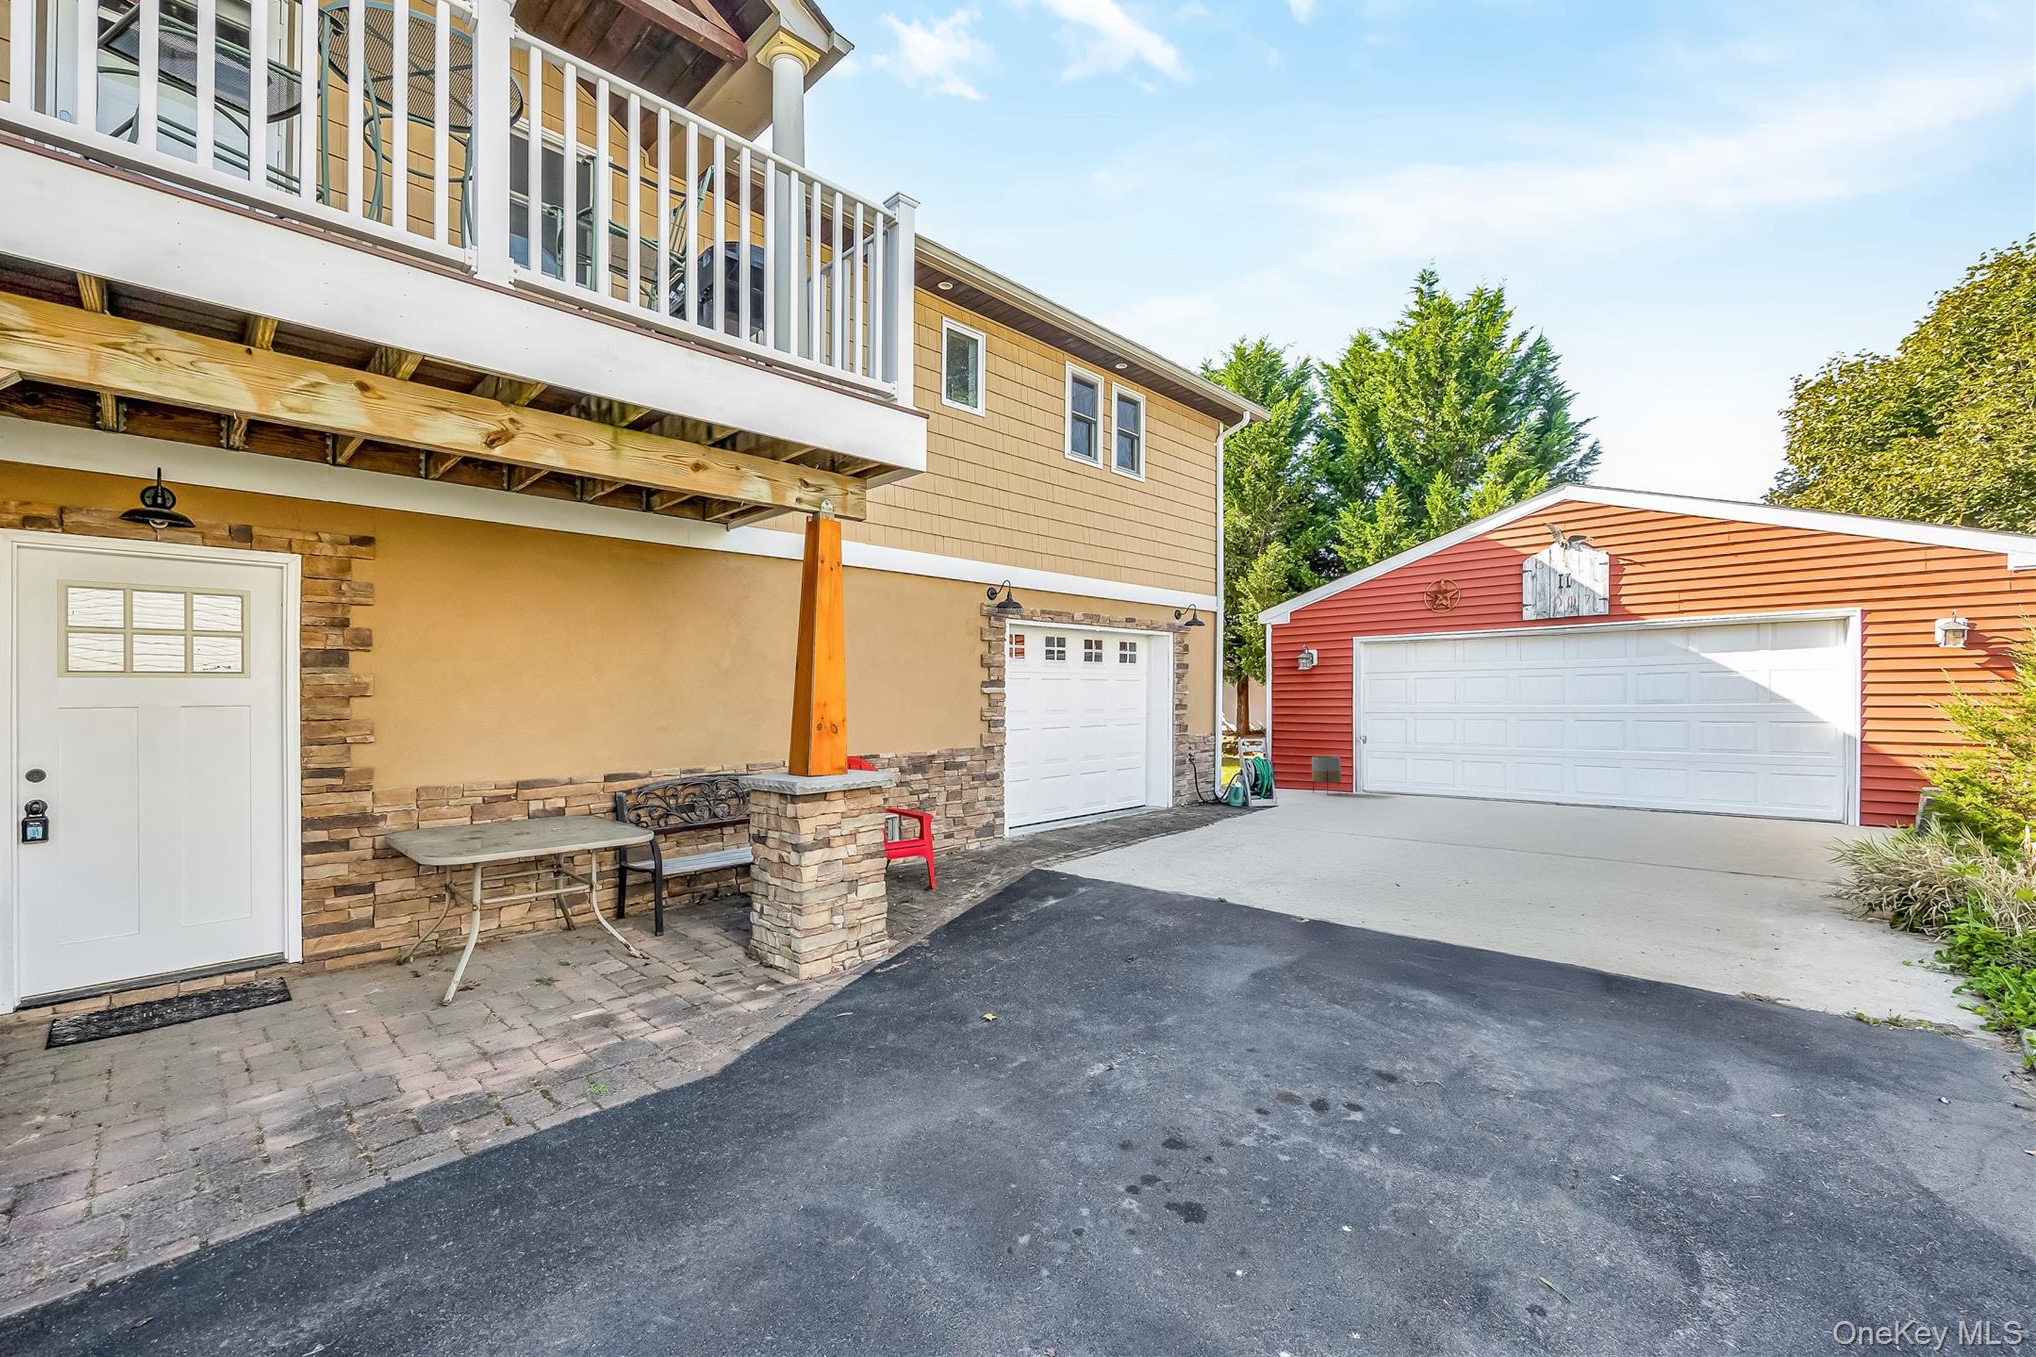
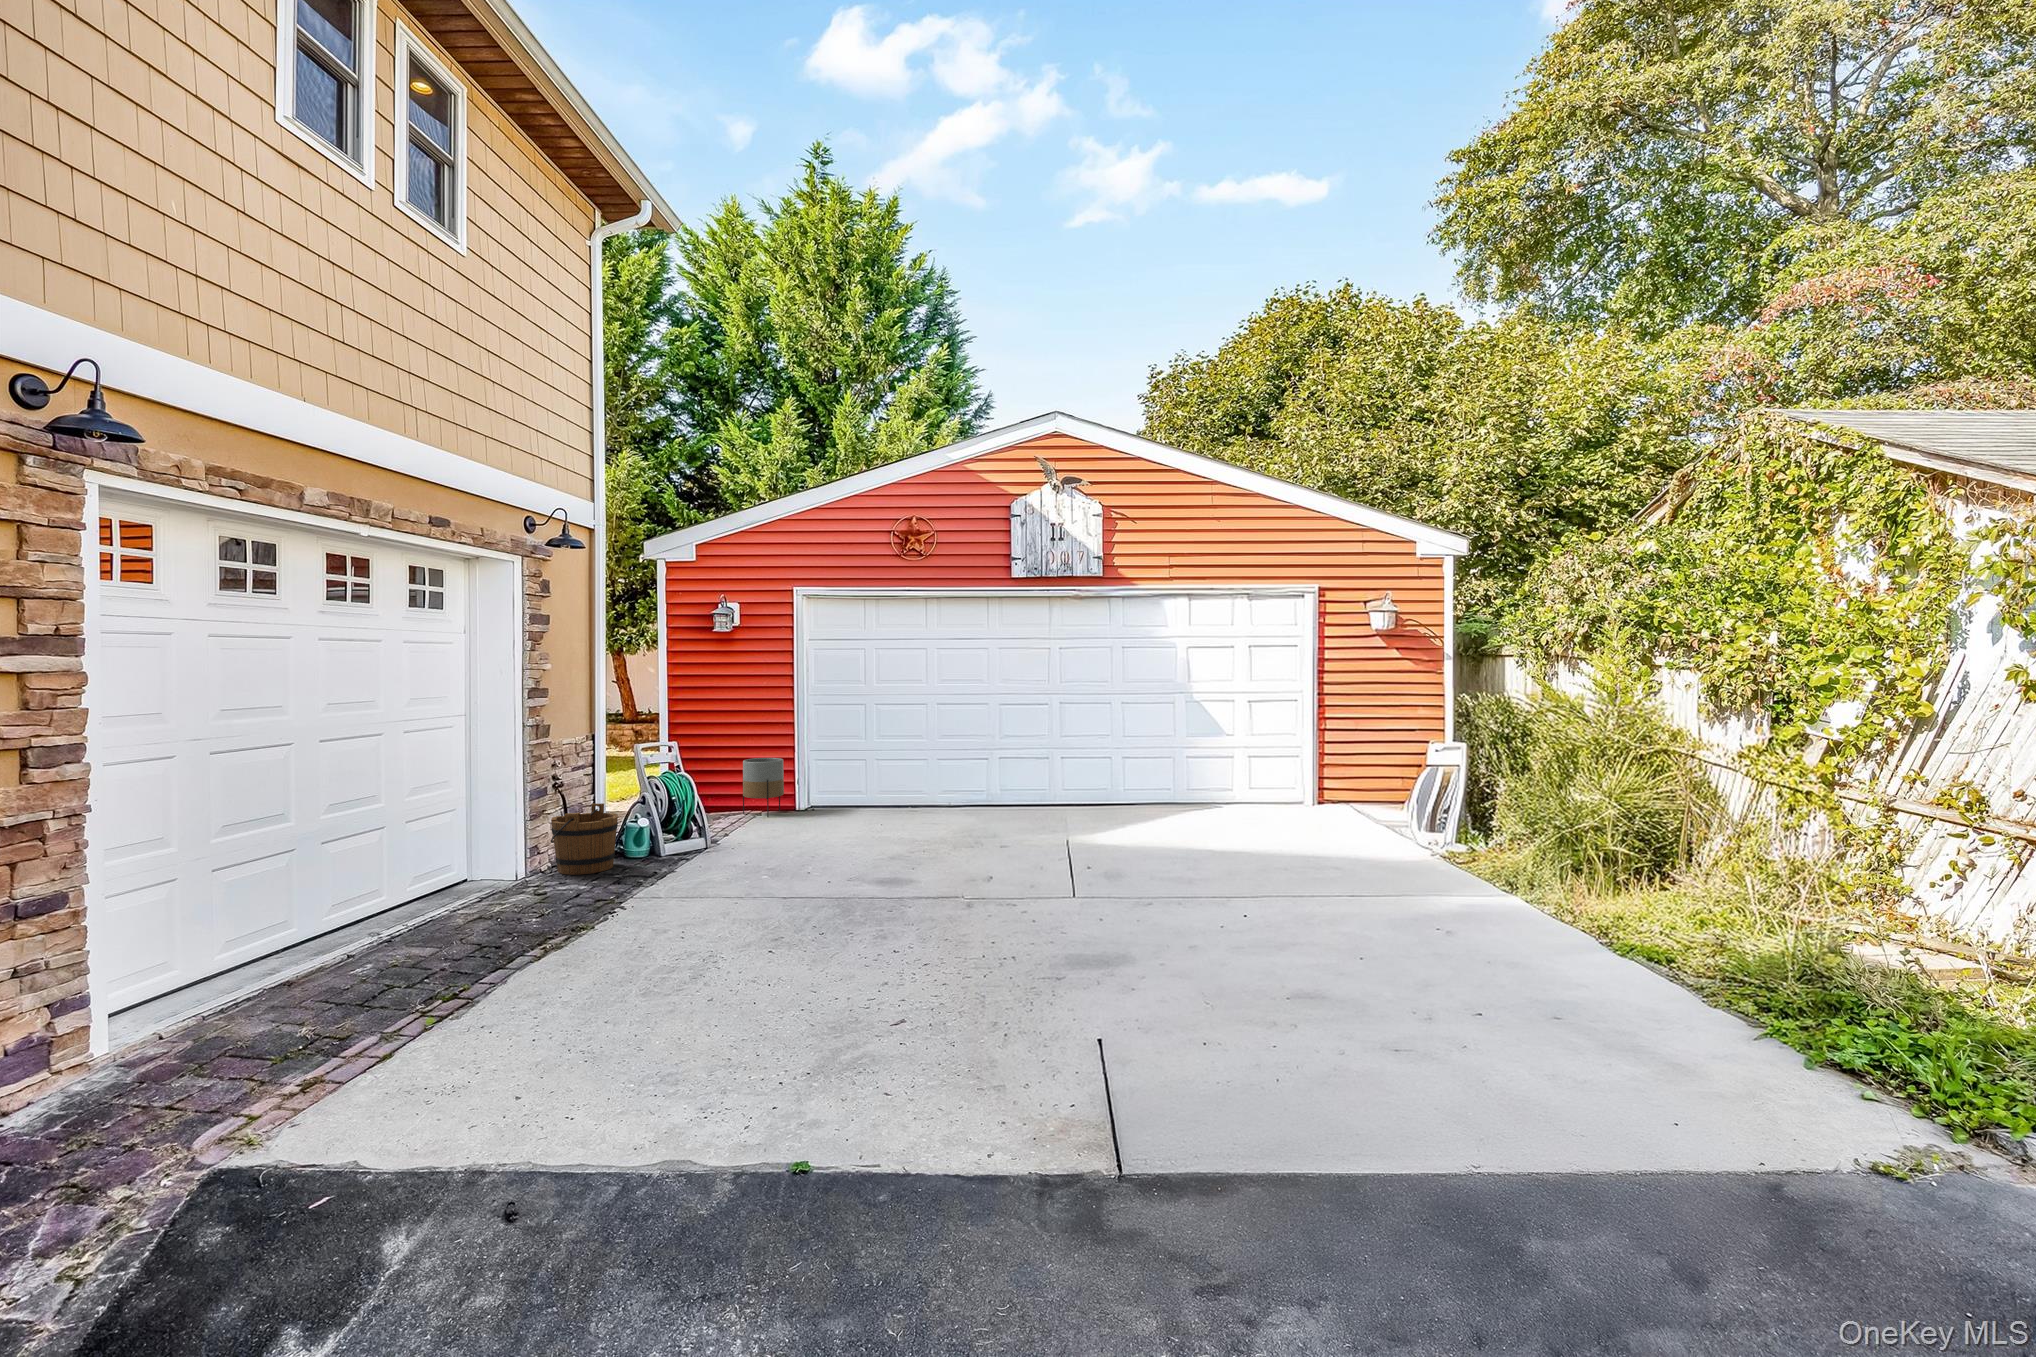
bucket: none [1185,771,1220,809] -> present [551,803,618,875]

